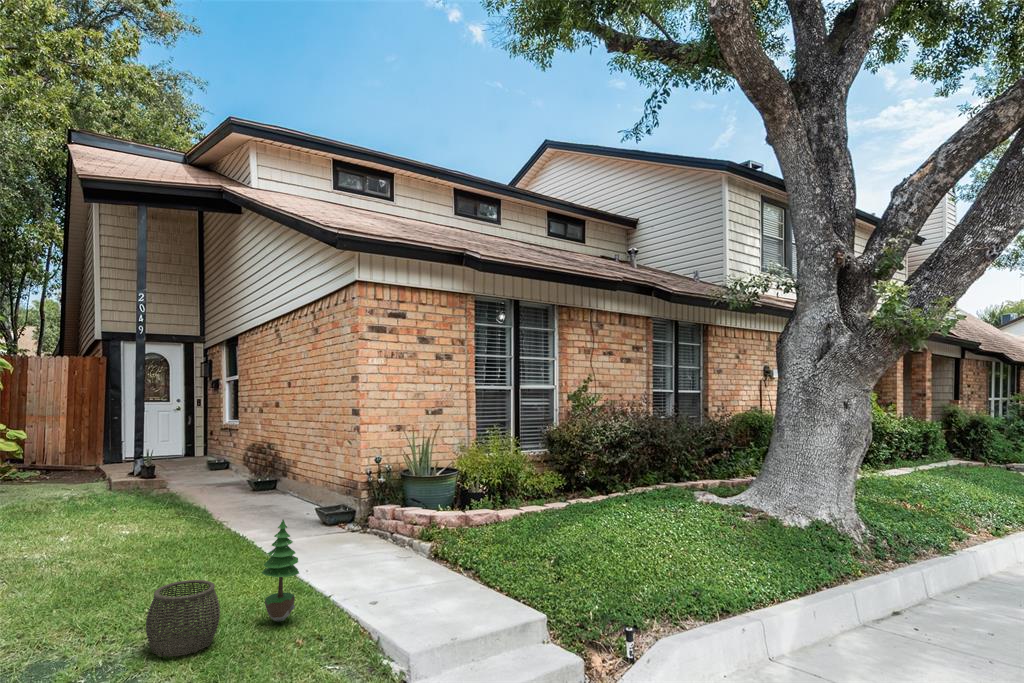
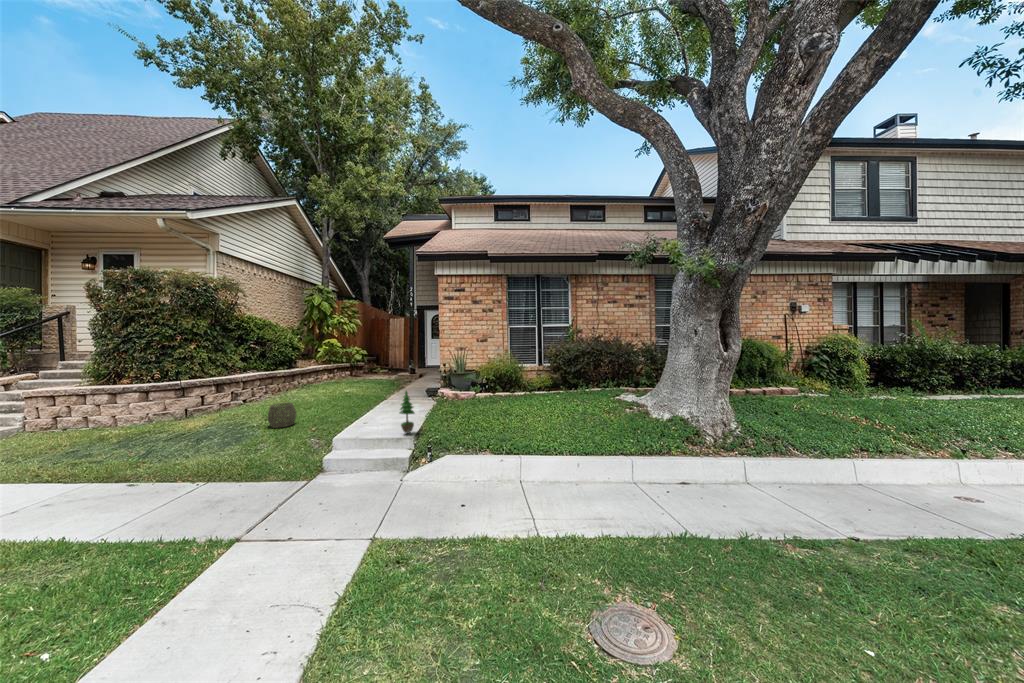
potted tree: present [261,520,299,622] -> present [399,391,415,434]

